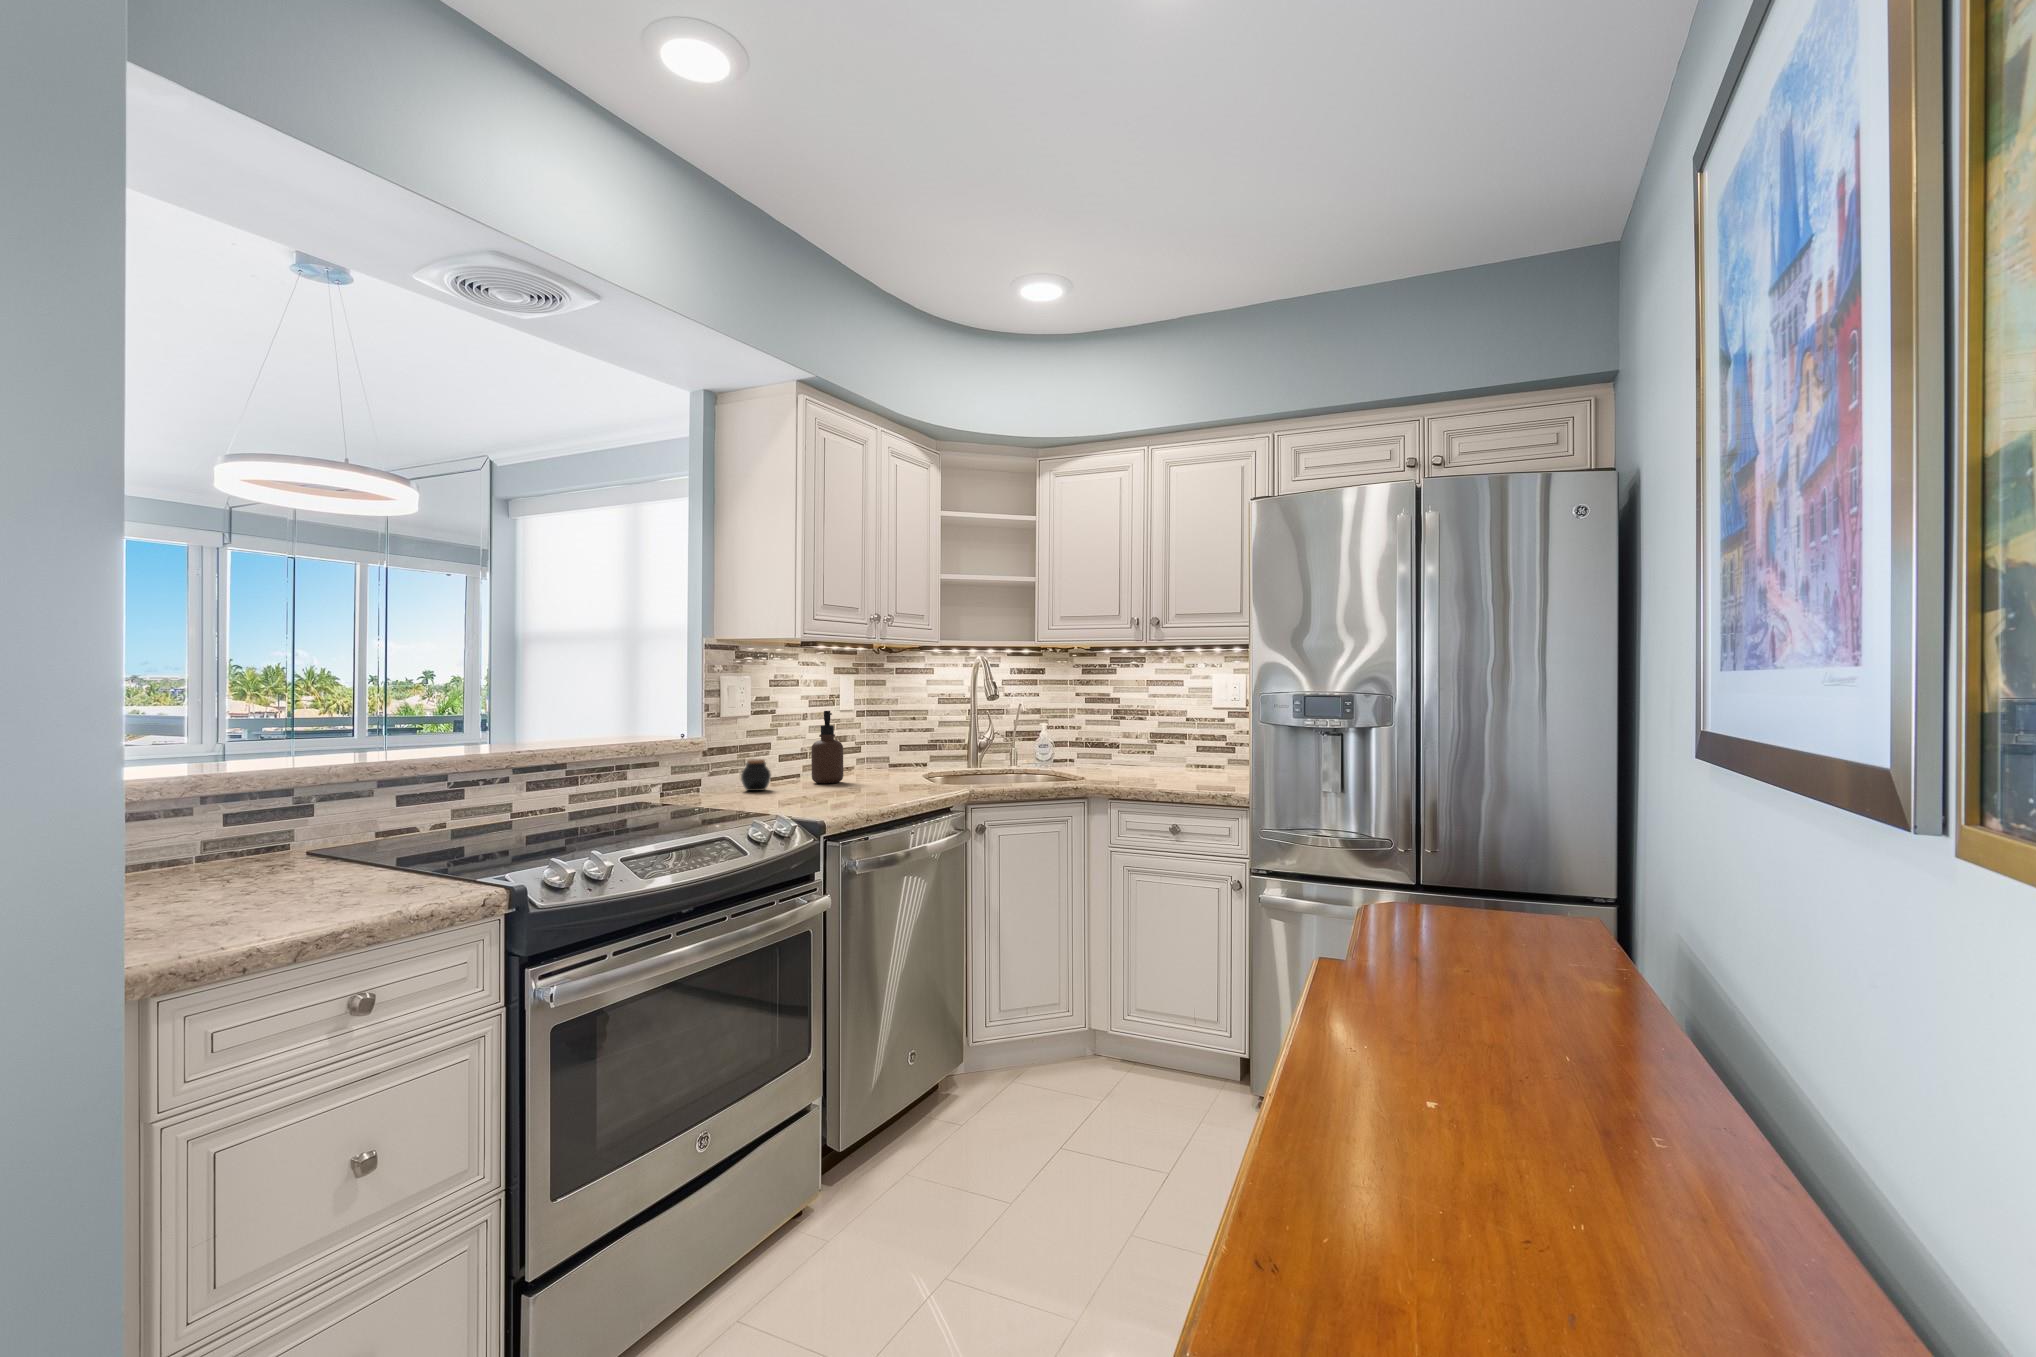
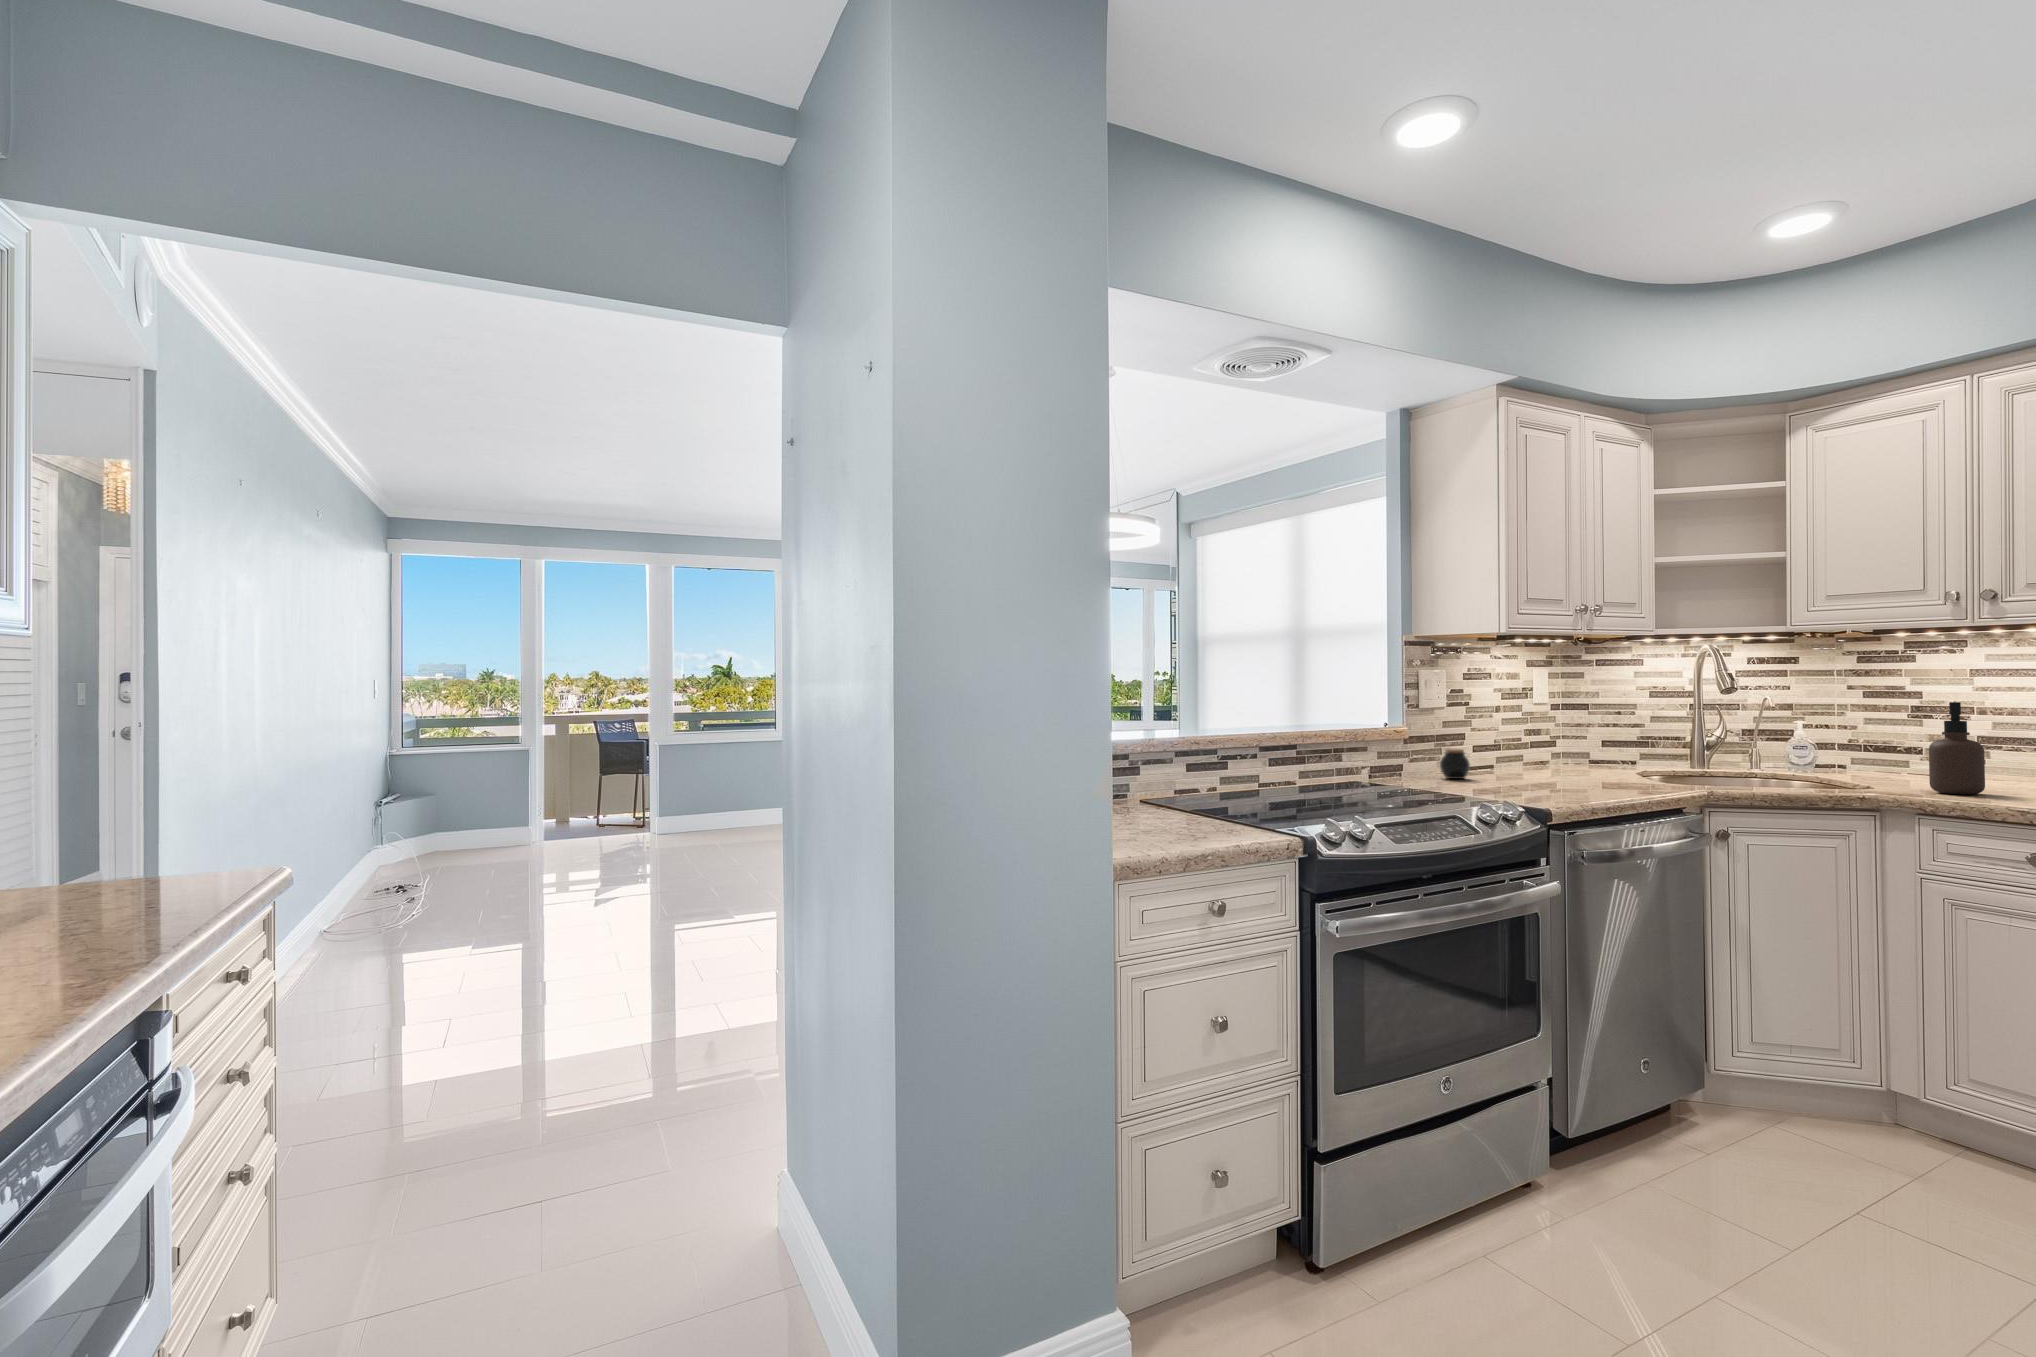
soap dispenser: present [811,711,843,783] -> present [1929,702,1985,794]

